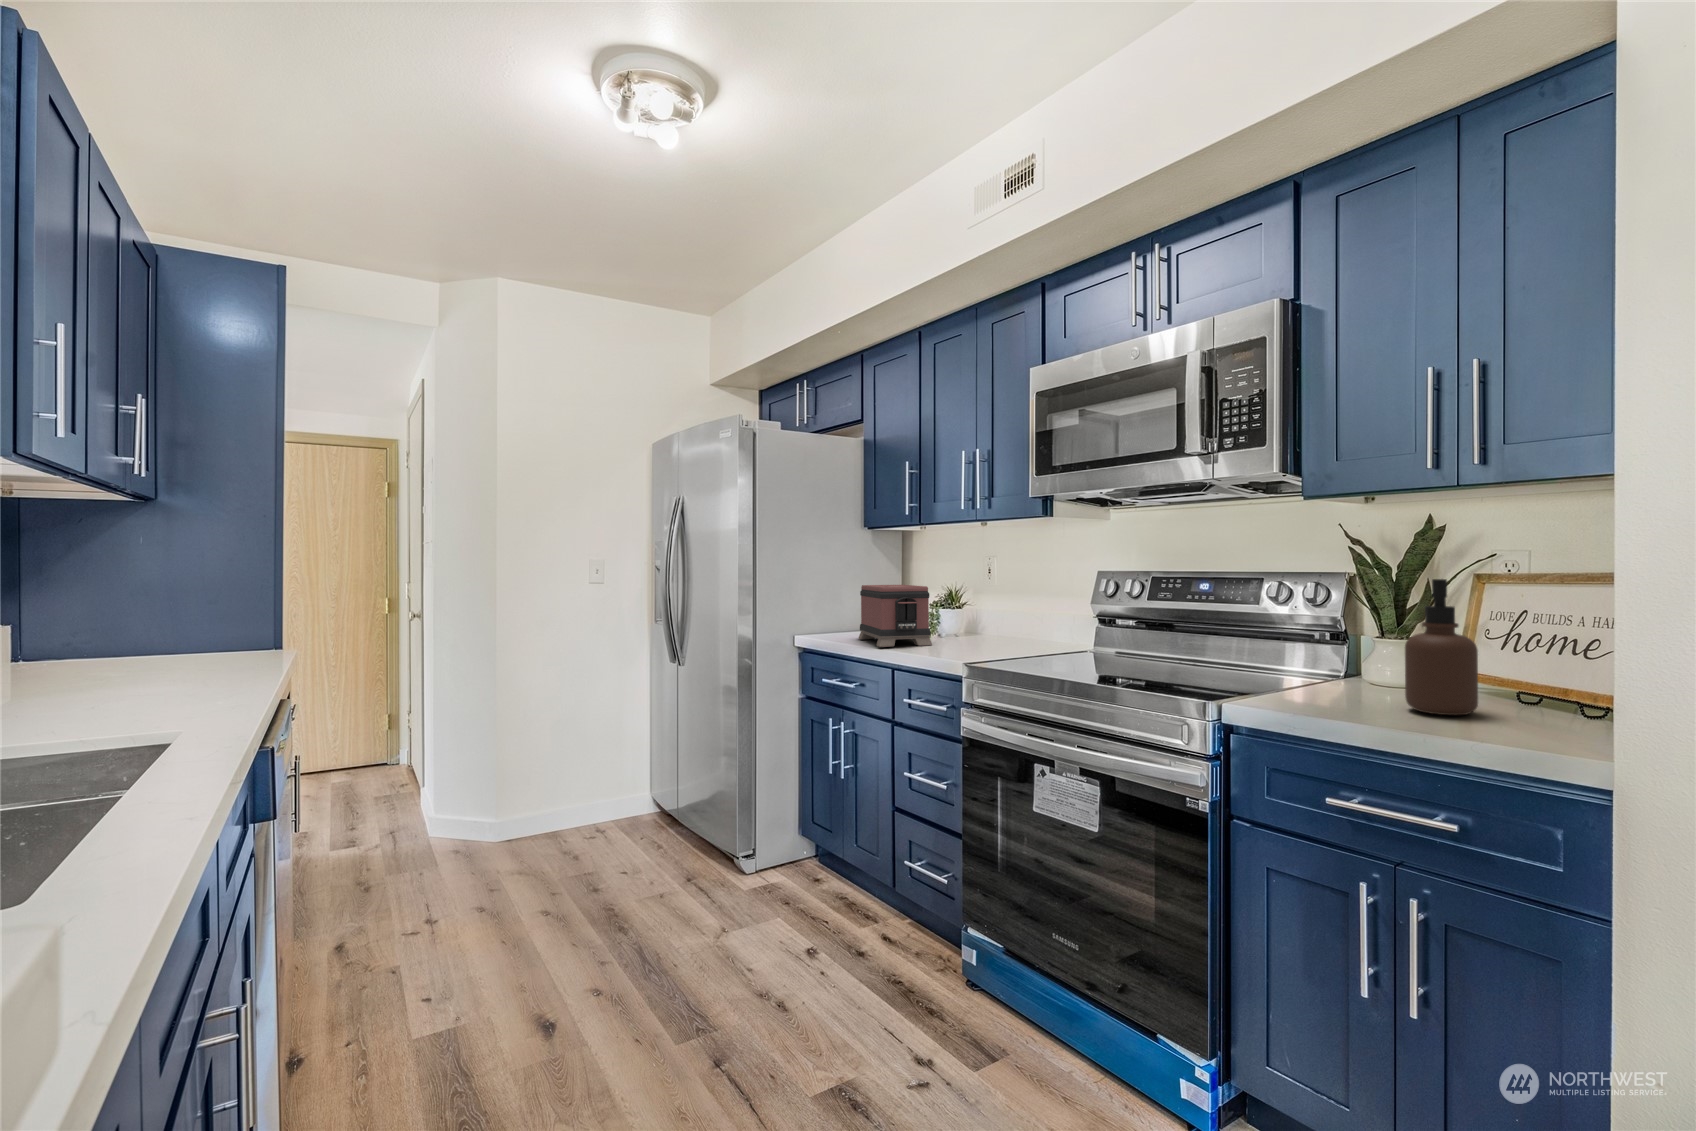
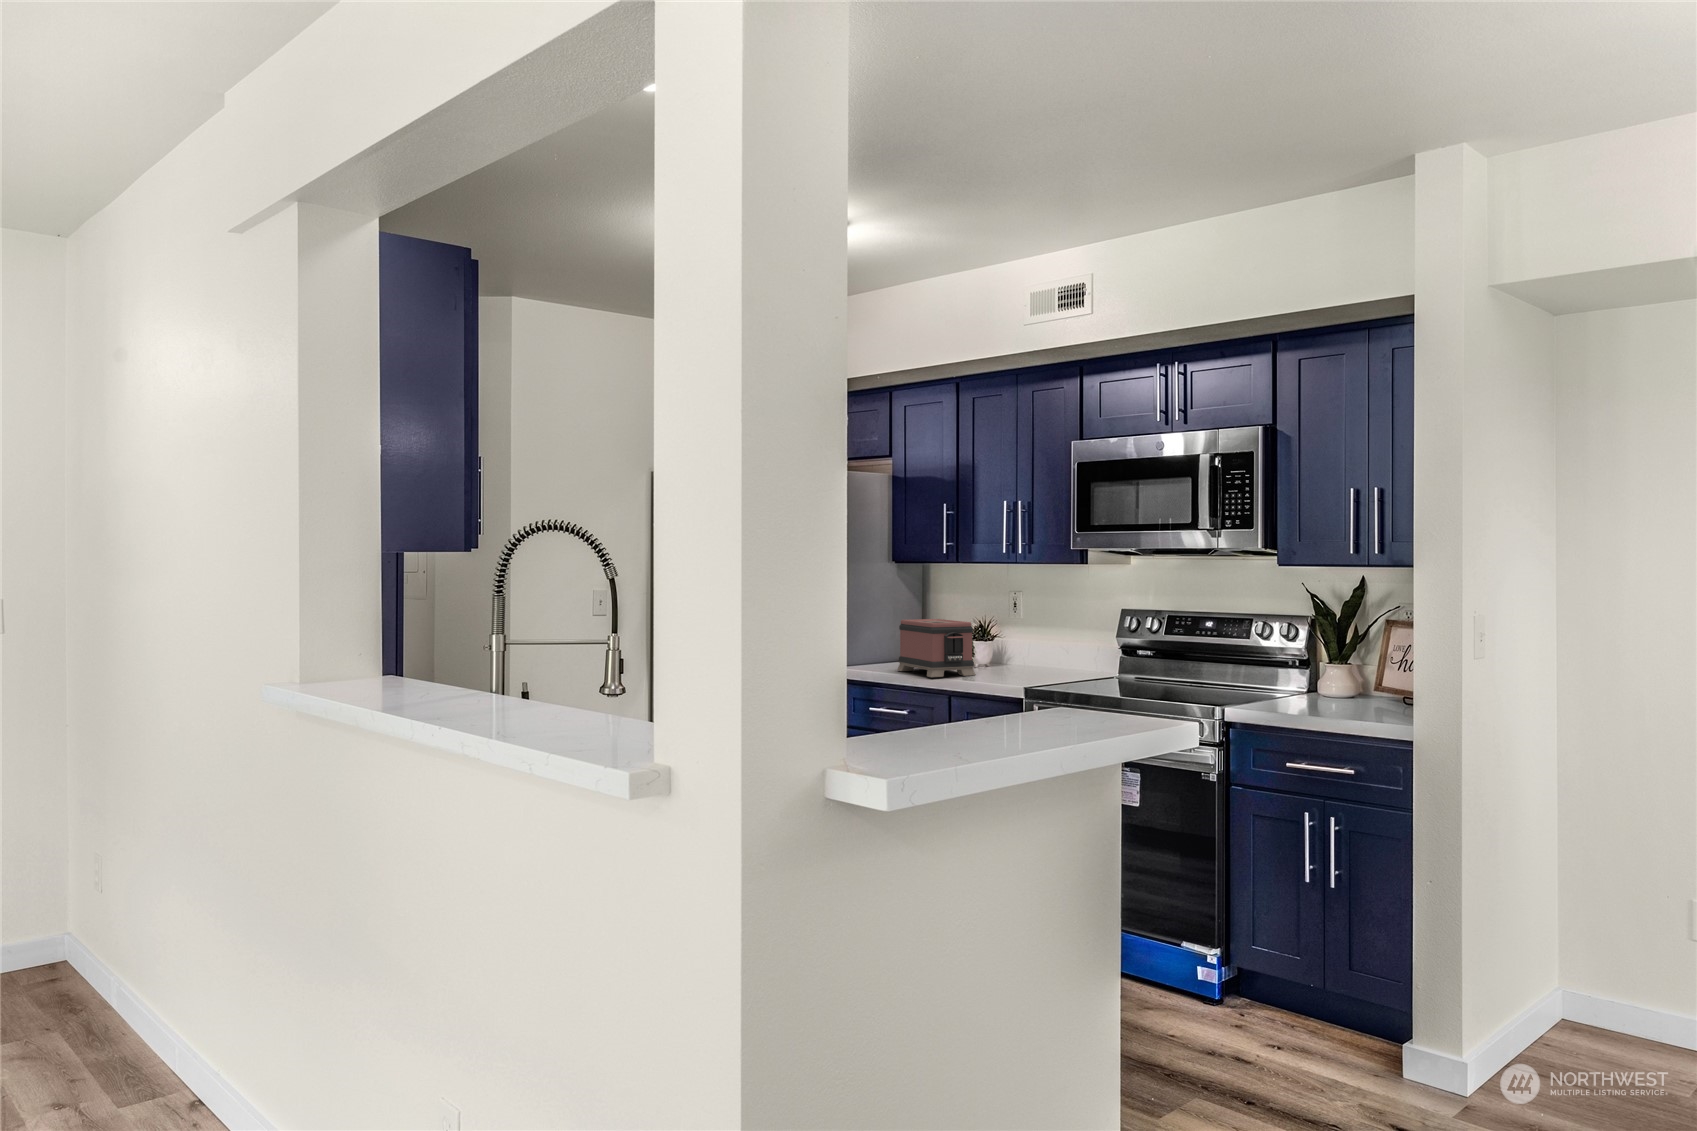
soap dispenser: present [1405,579,1478,715] -> none [1335,626,1375,711]

